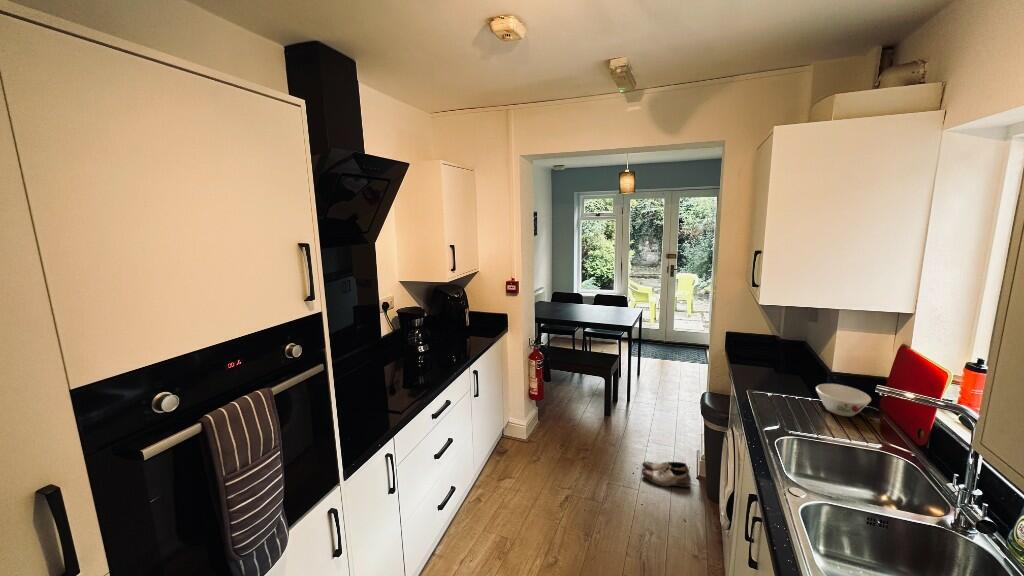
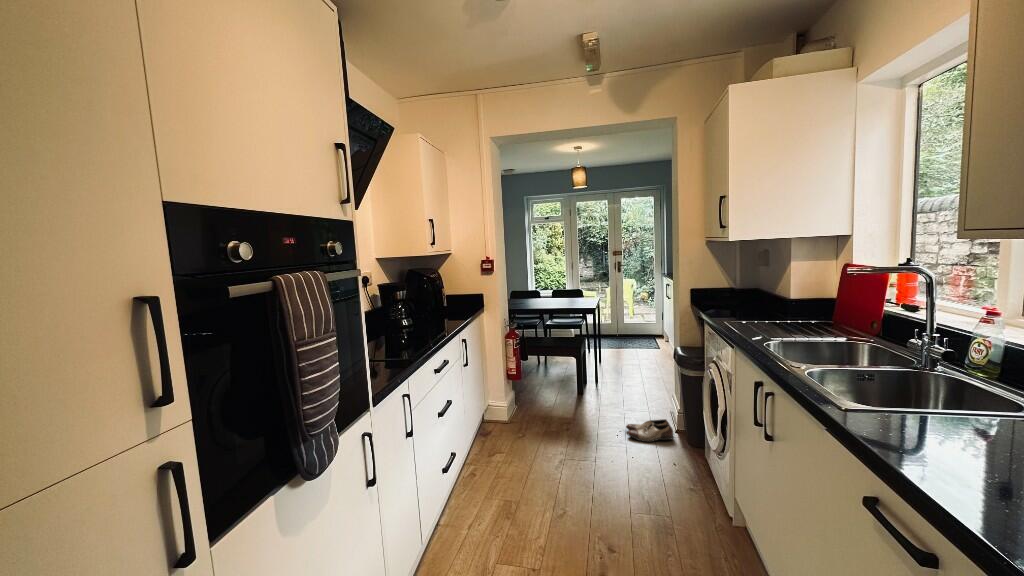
bowl: present [816,384,871,416] -> none [782,305,827,327]

